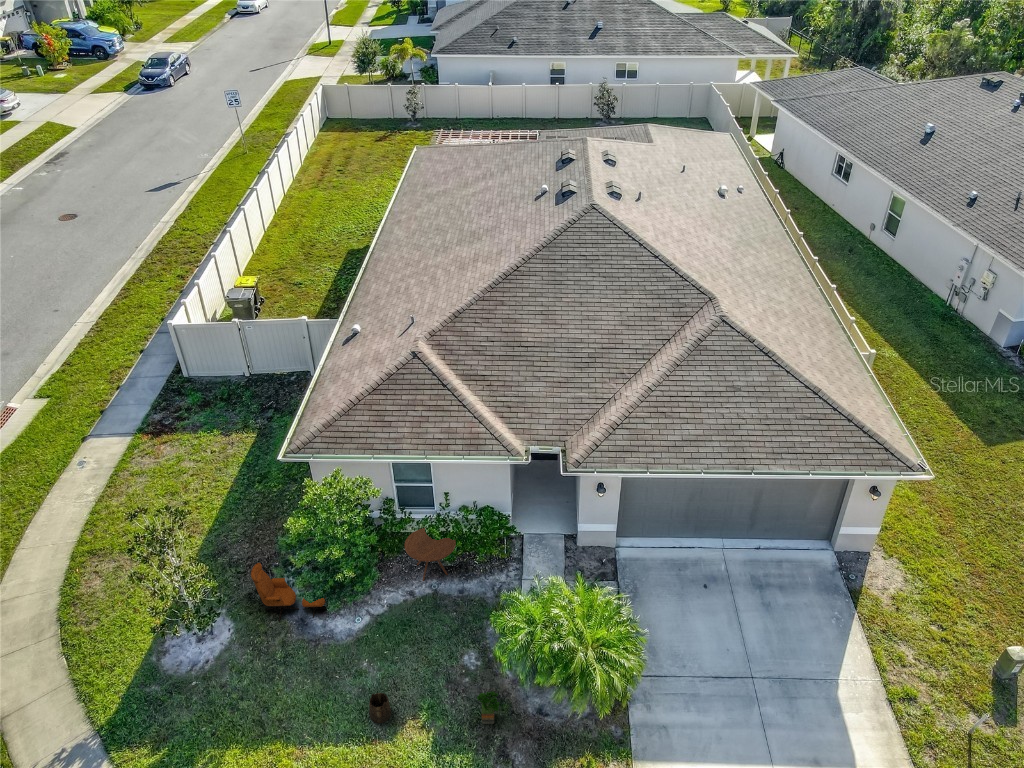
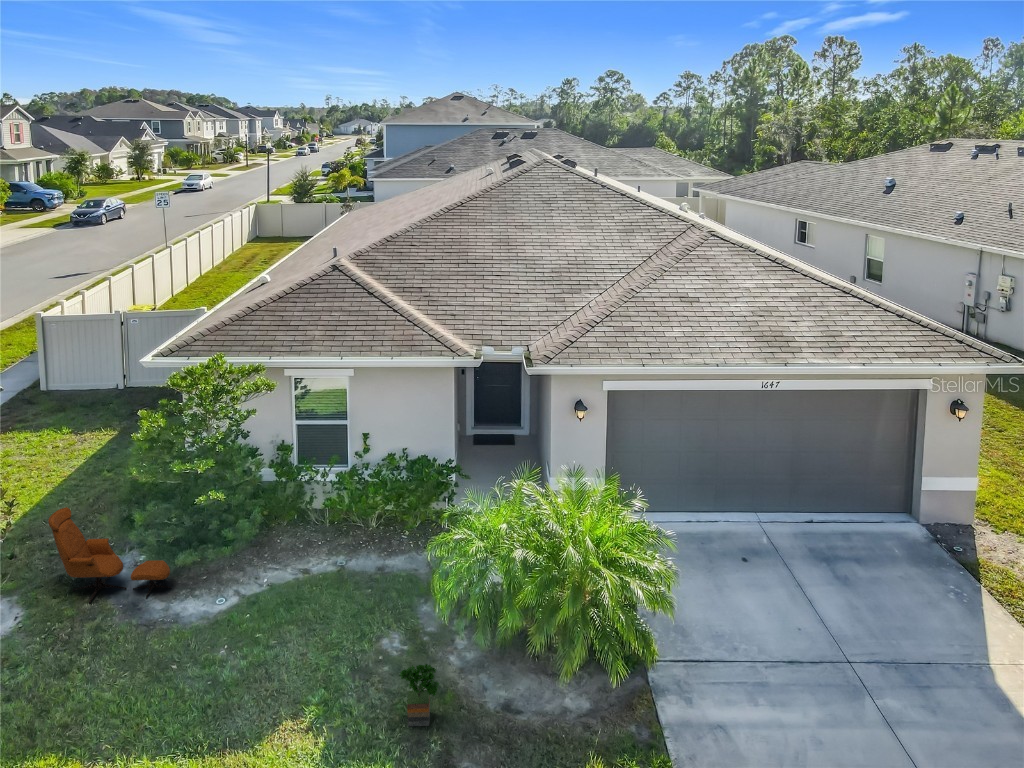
round table: present [405,528,456,581] -> none [302,485,379,558]
bucket: present [369,693,391,723] -> none [209,675,250,729]

